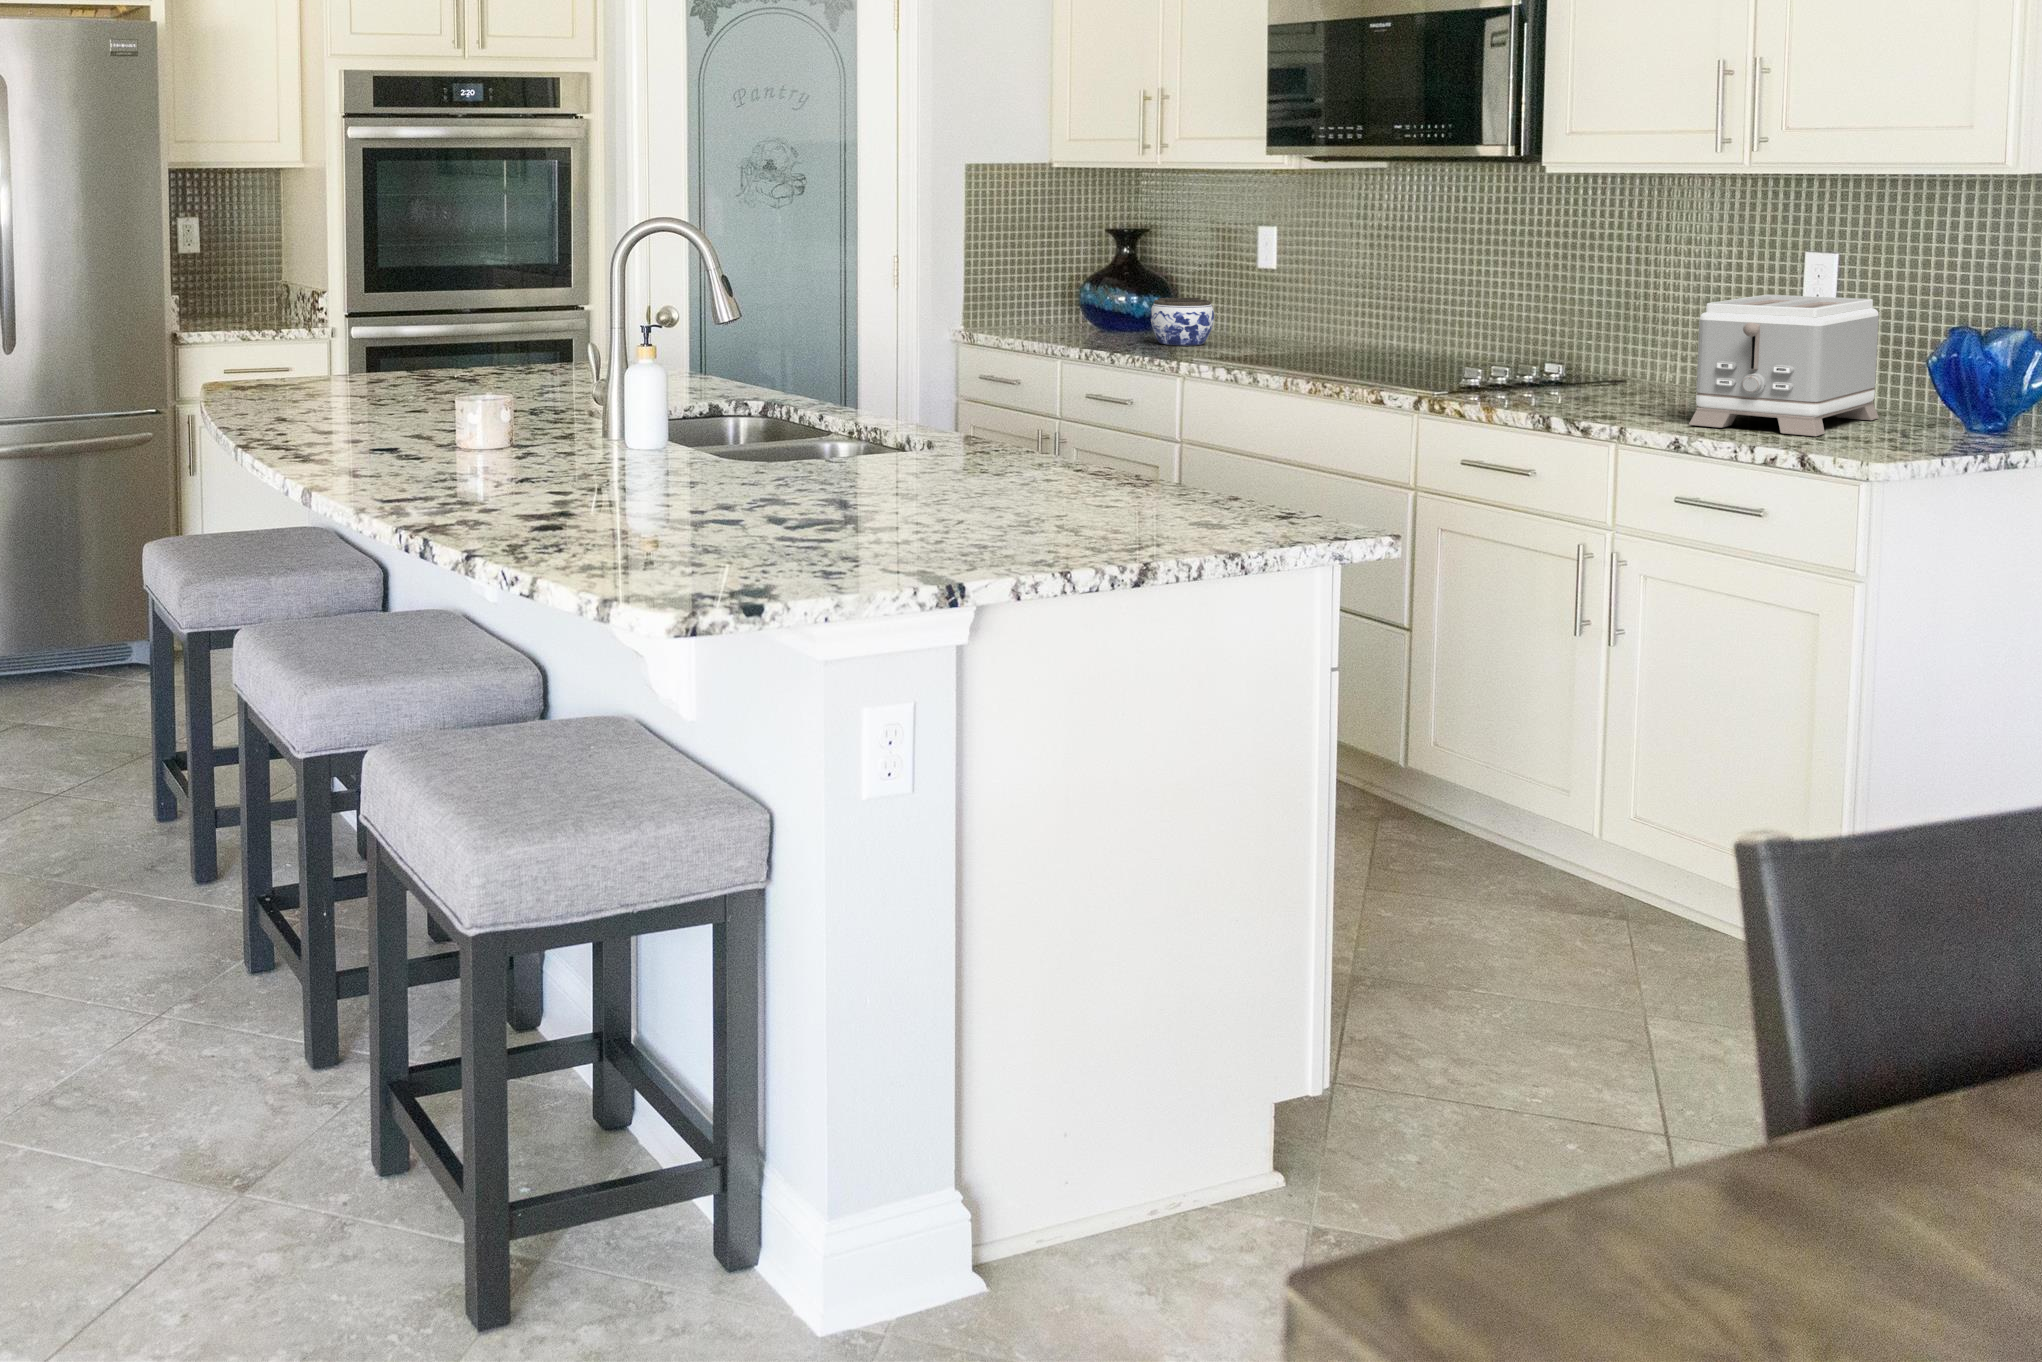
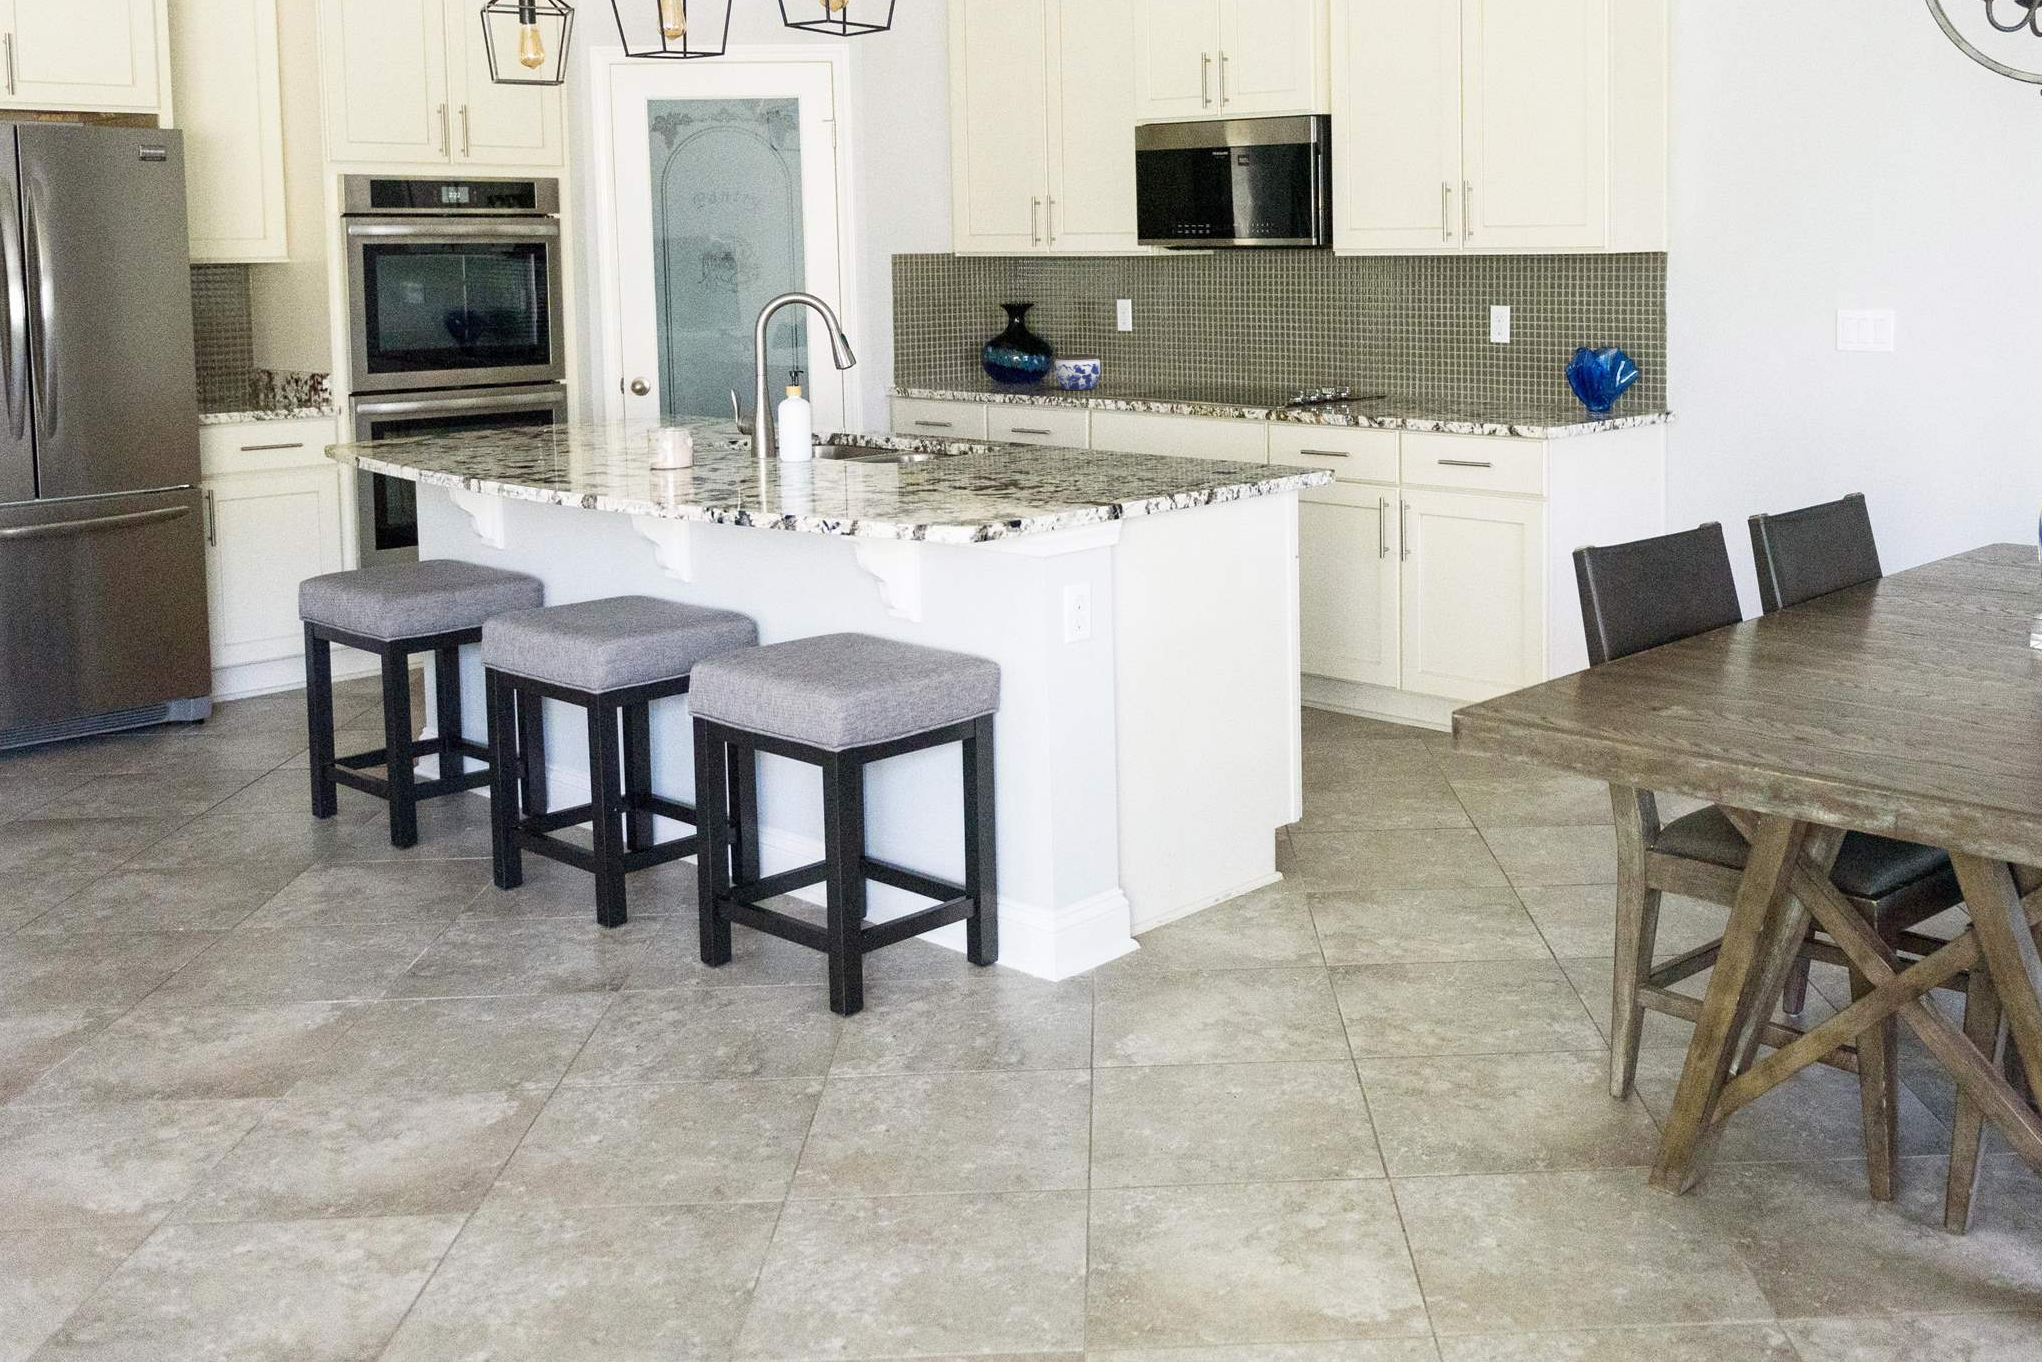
toaster: present [1689,295,1879,436] -> none [1441,333,1540,417]

